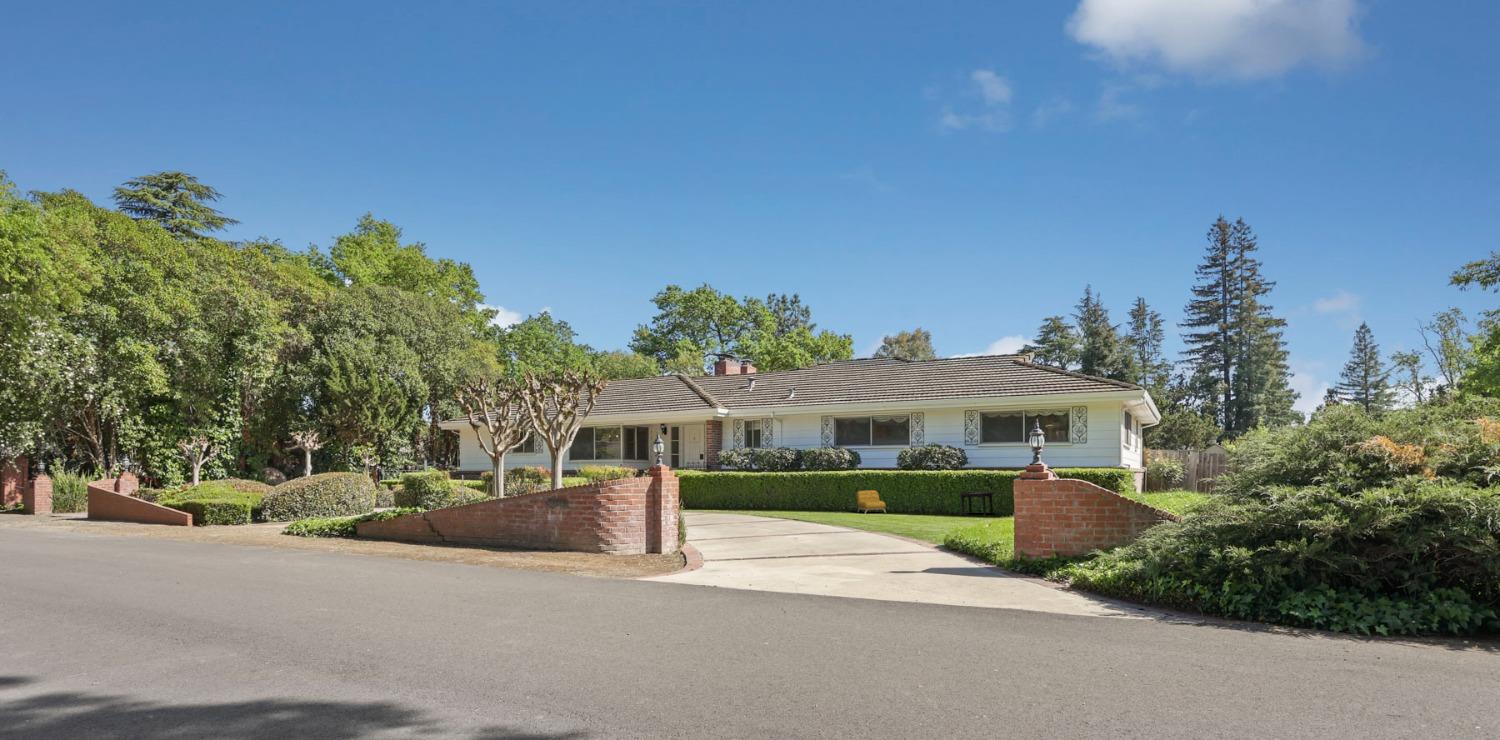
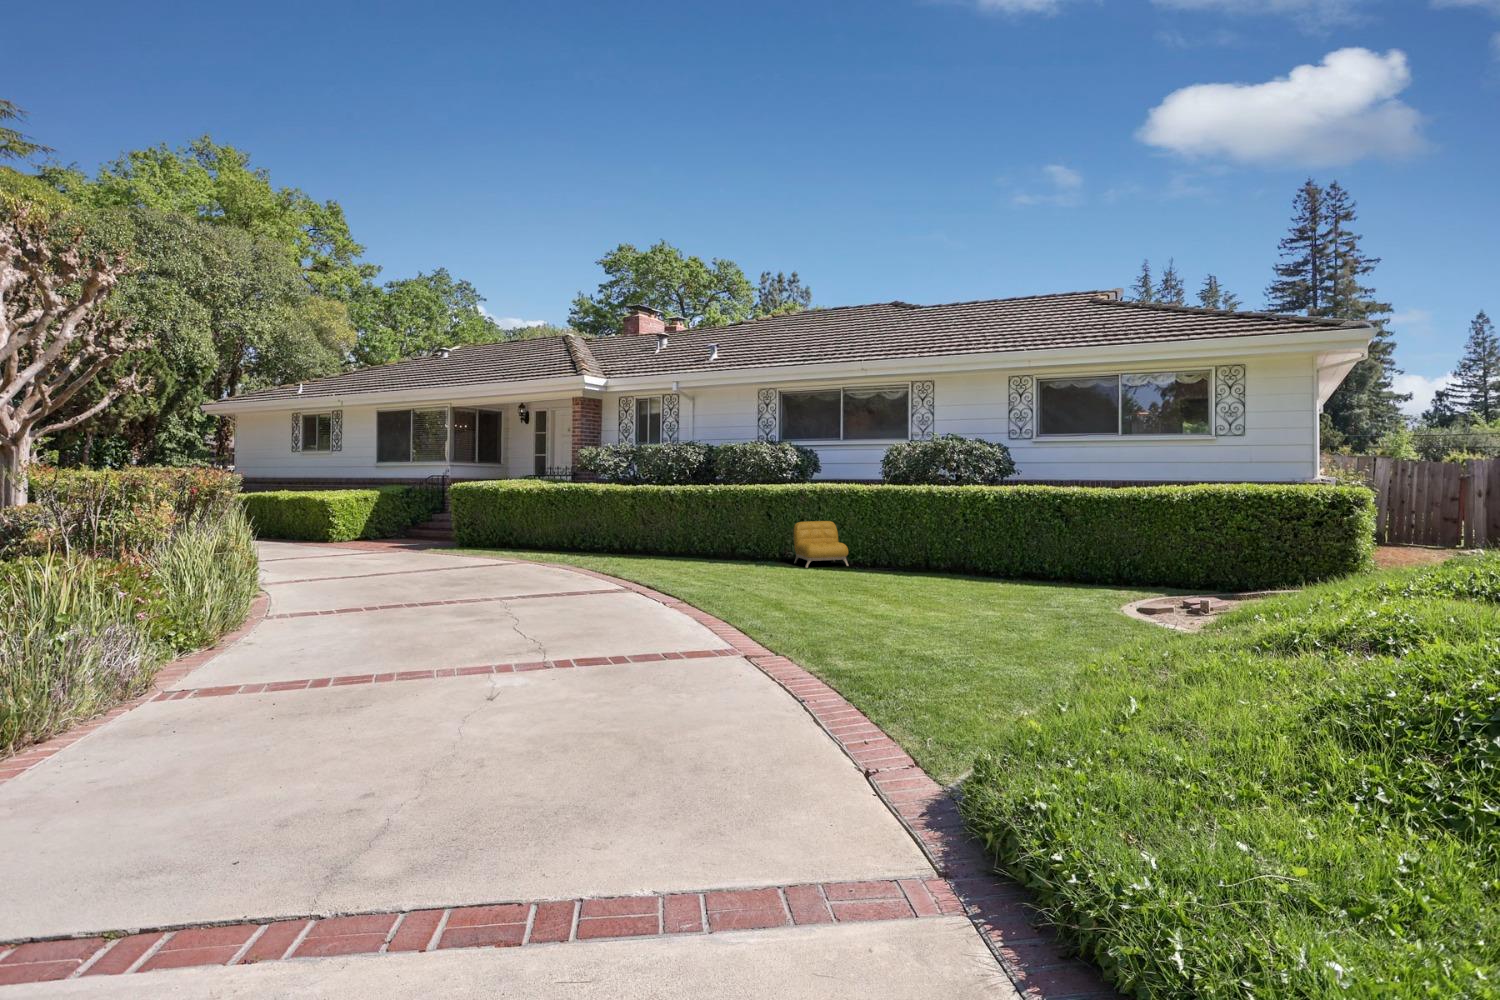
round table: present [958,492,995,515] -> none [996,529,1078,582]

